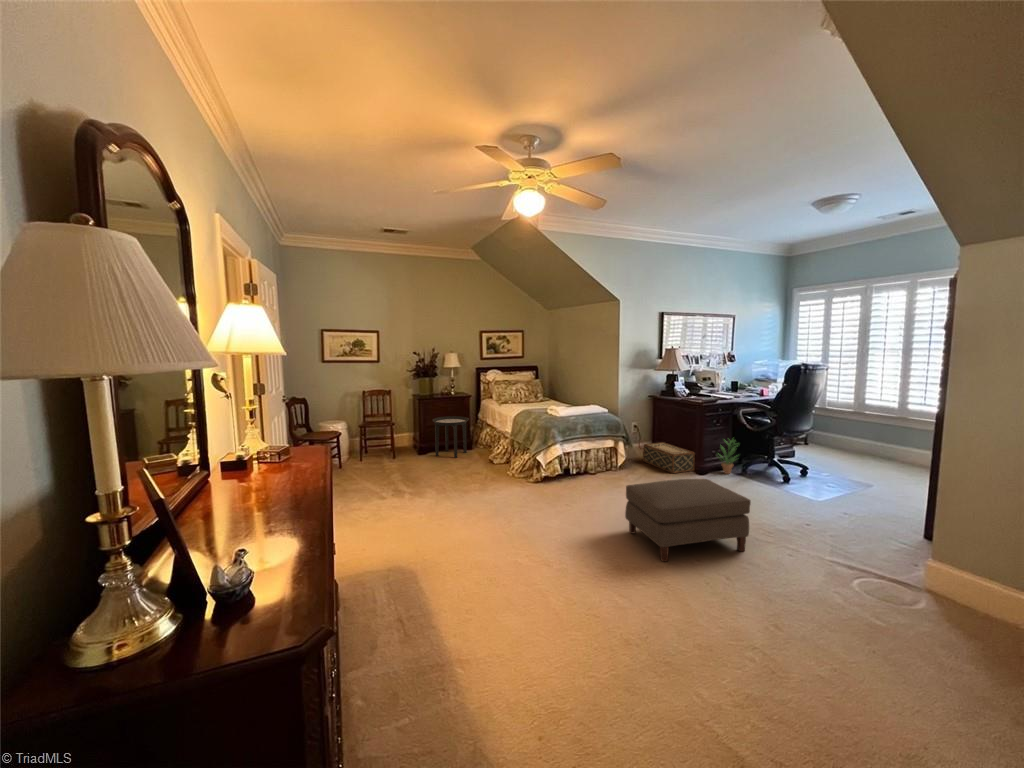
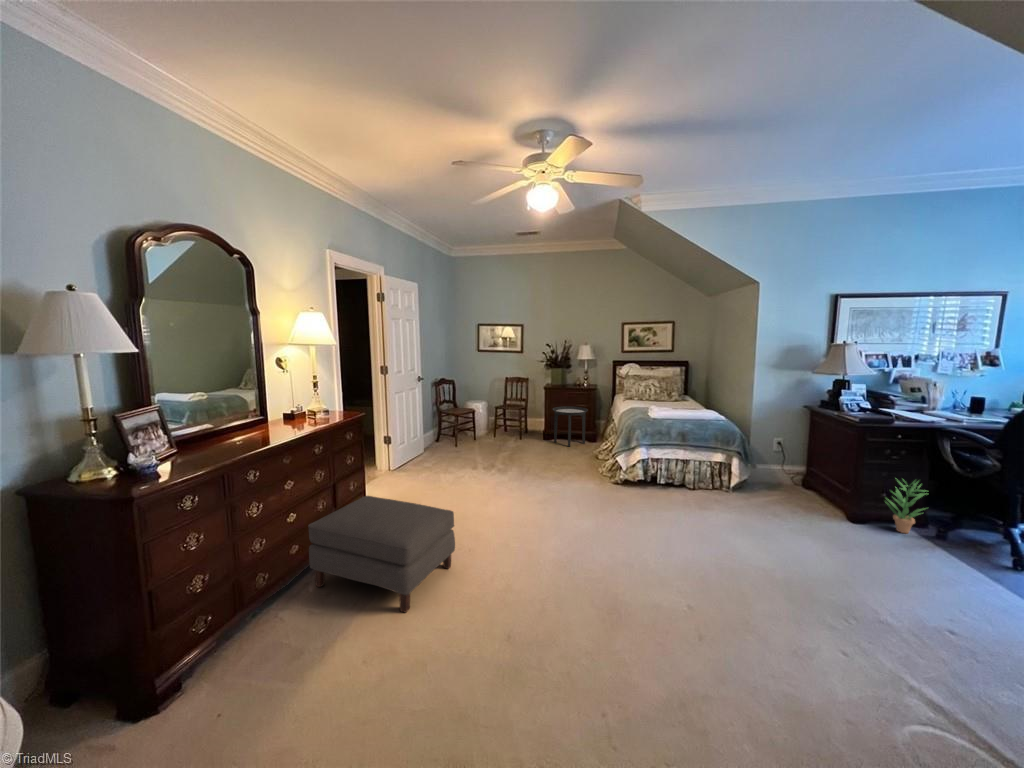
woven basket: present [643,442,695,473] -> none [779,467,847,515]
ottoman: present [625,479,751,562] -> present [308,496,455,612]

